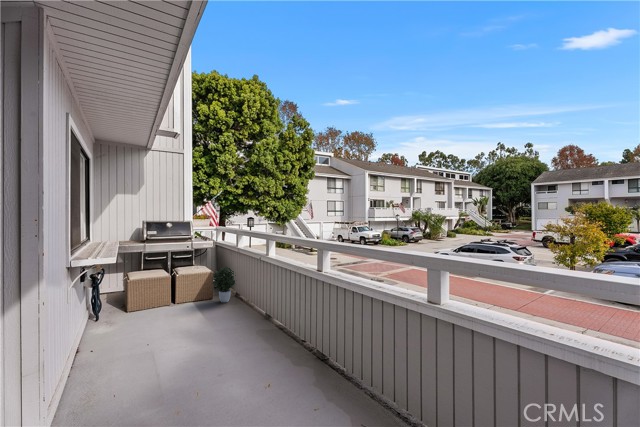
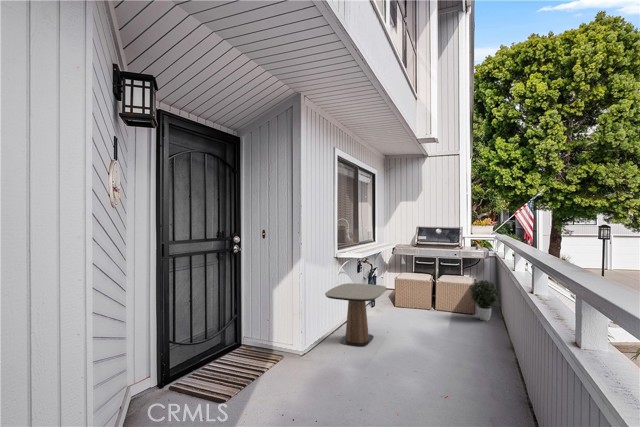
side table: none [70,294,159,391] -> present [325,283,386,347]

